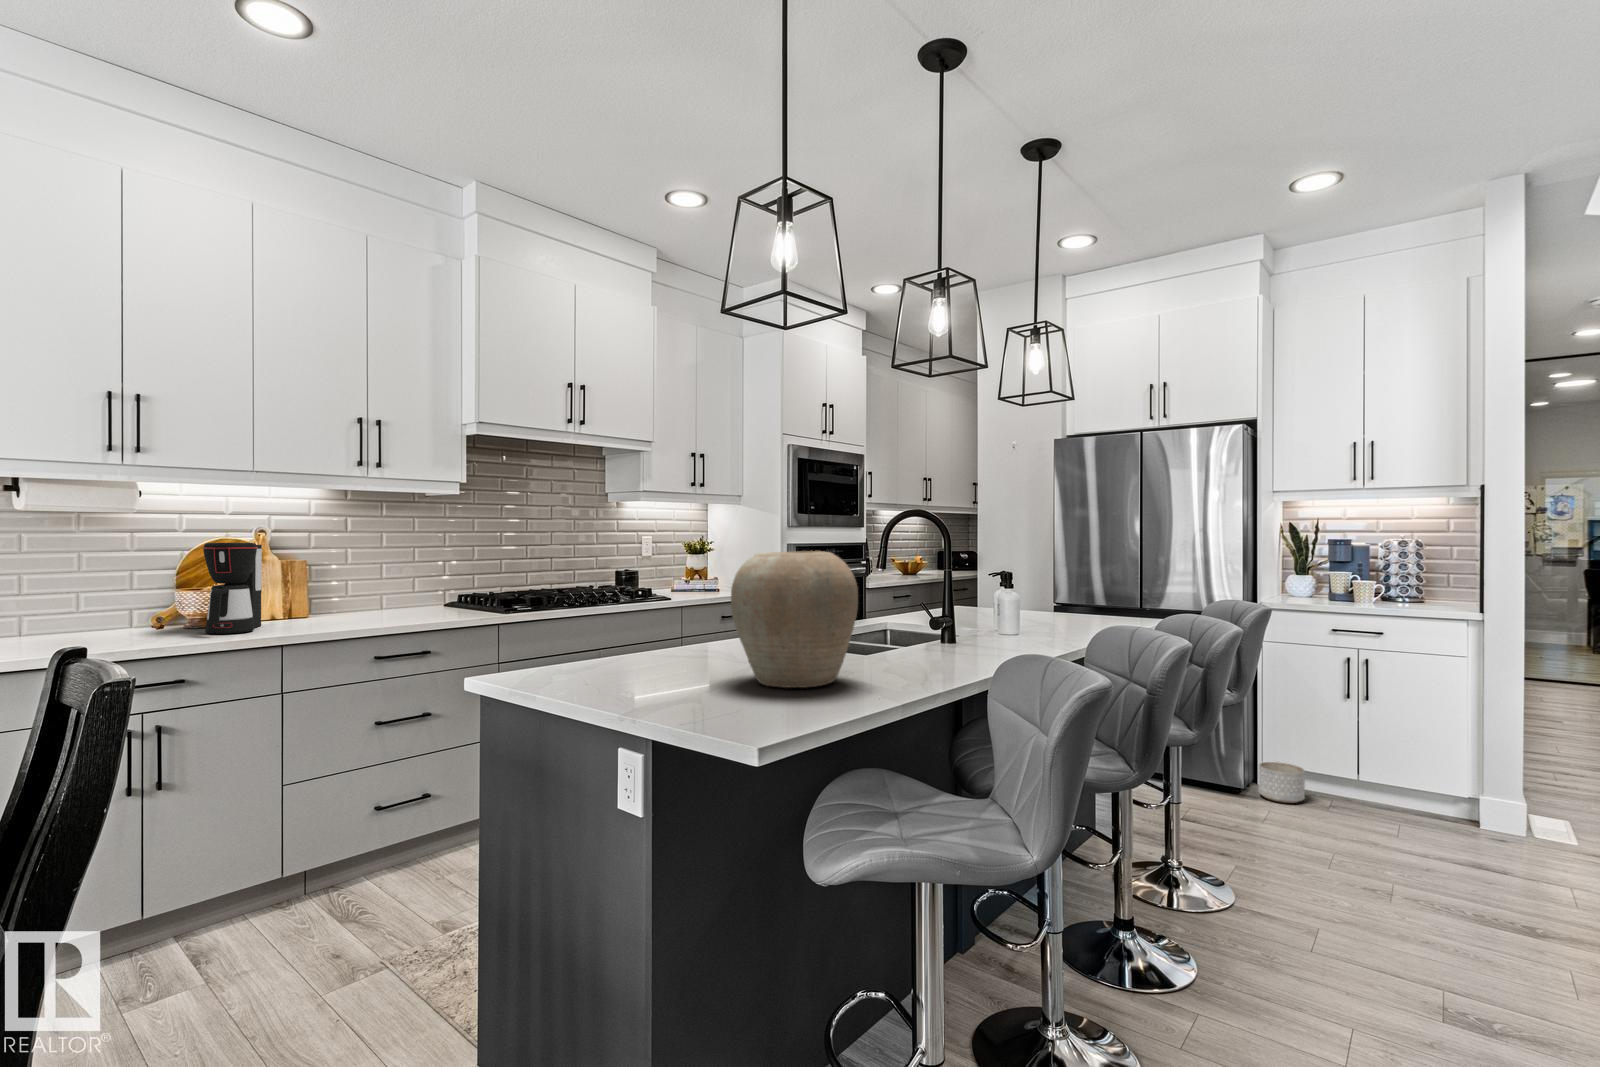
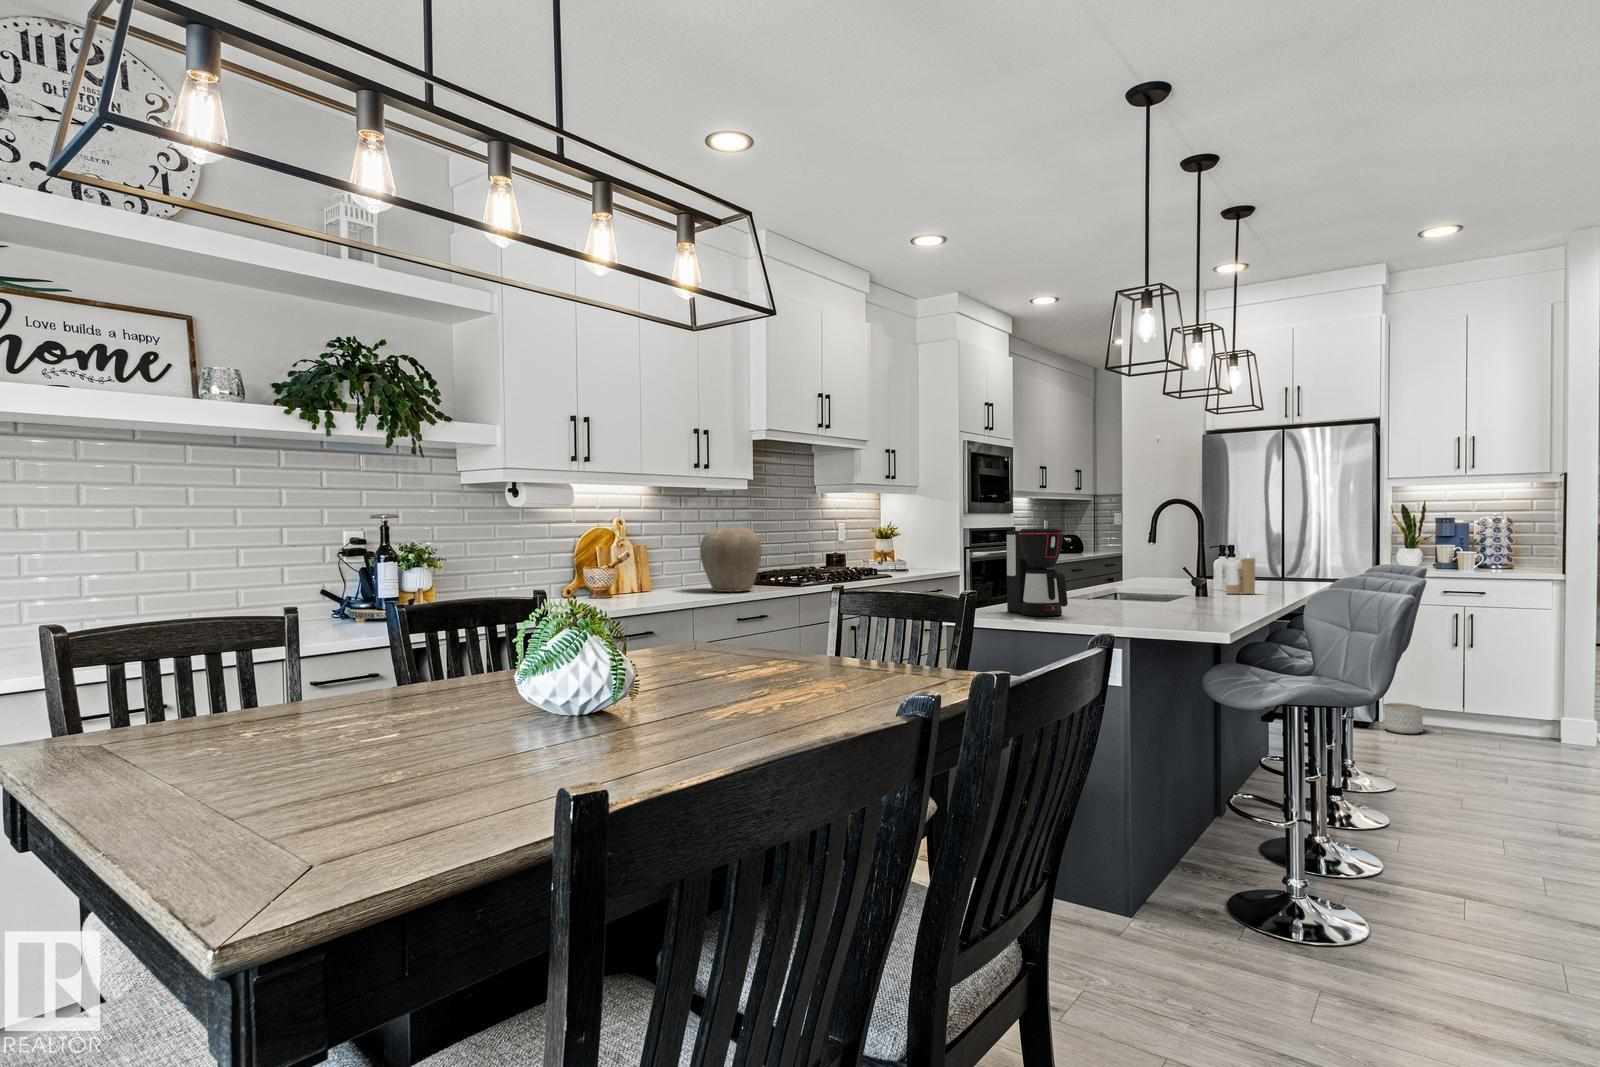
coffee maker: present [203,543,262,634] -> present [1007,528,1068,616]
vase: present [731,551,858,688] -> present [700,528,762,592]
candle: none [991,584,1030,640] -> present [1226,554,1255,594]

